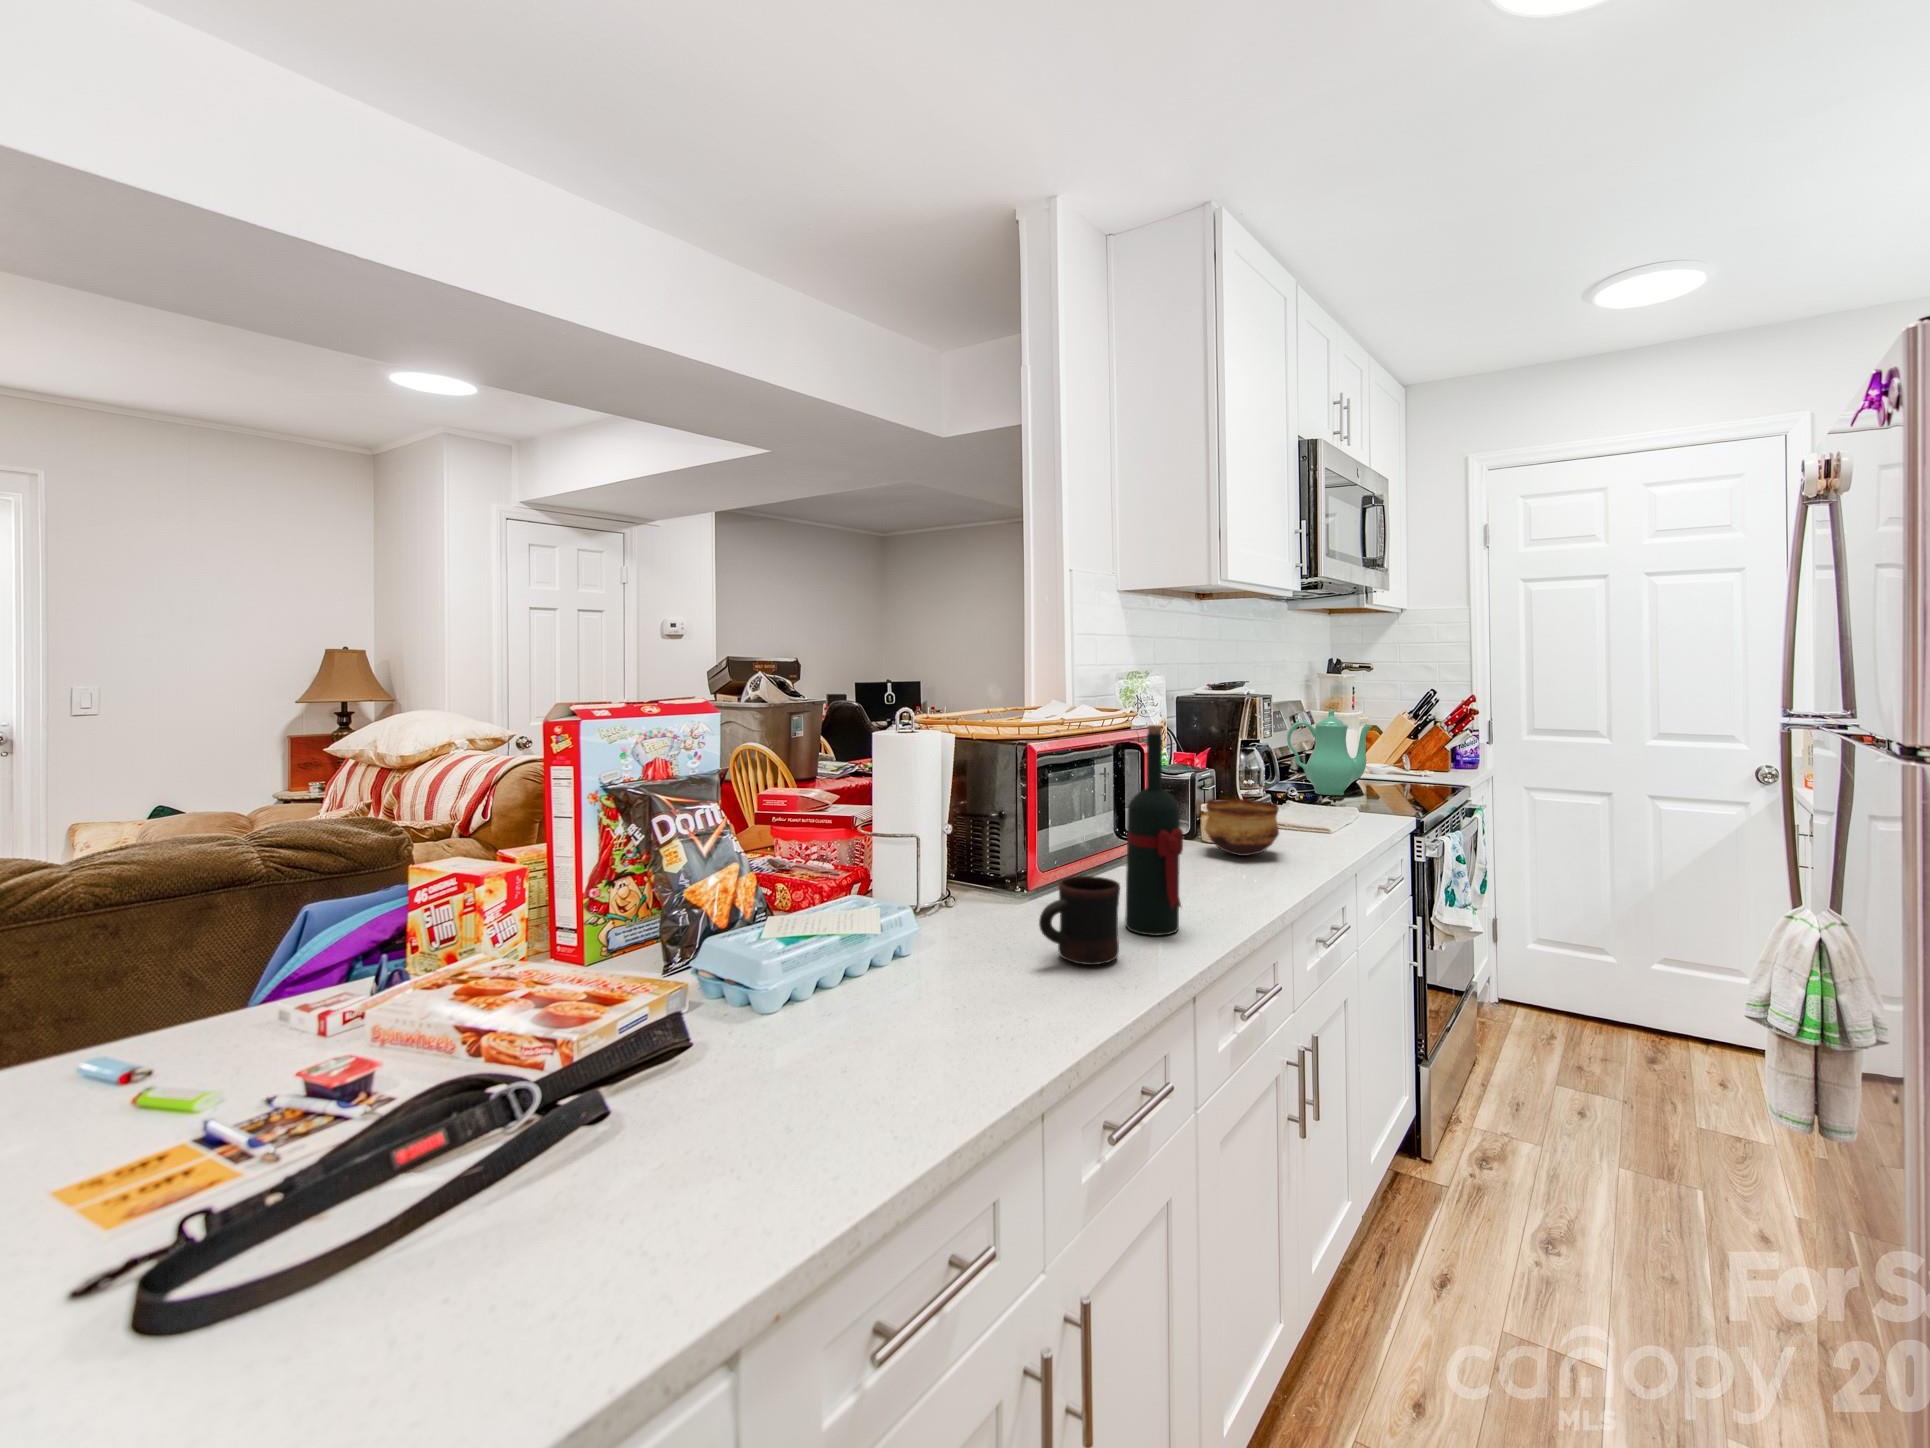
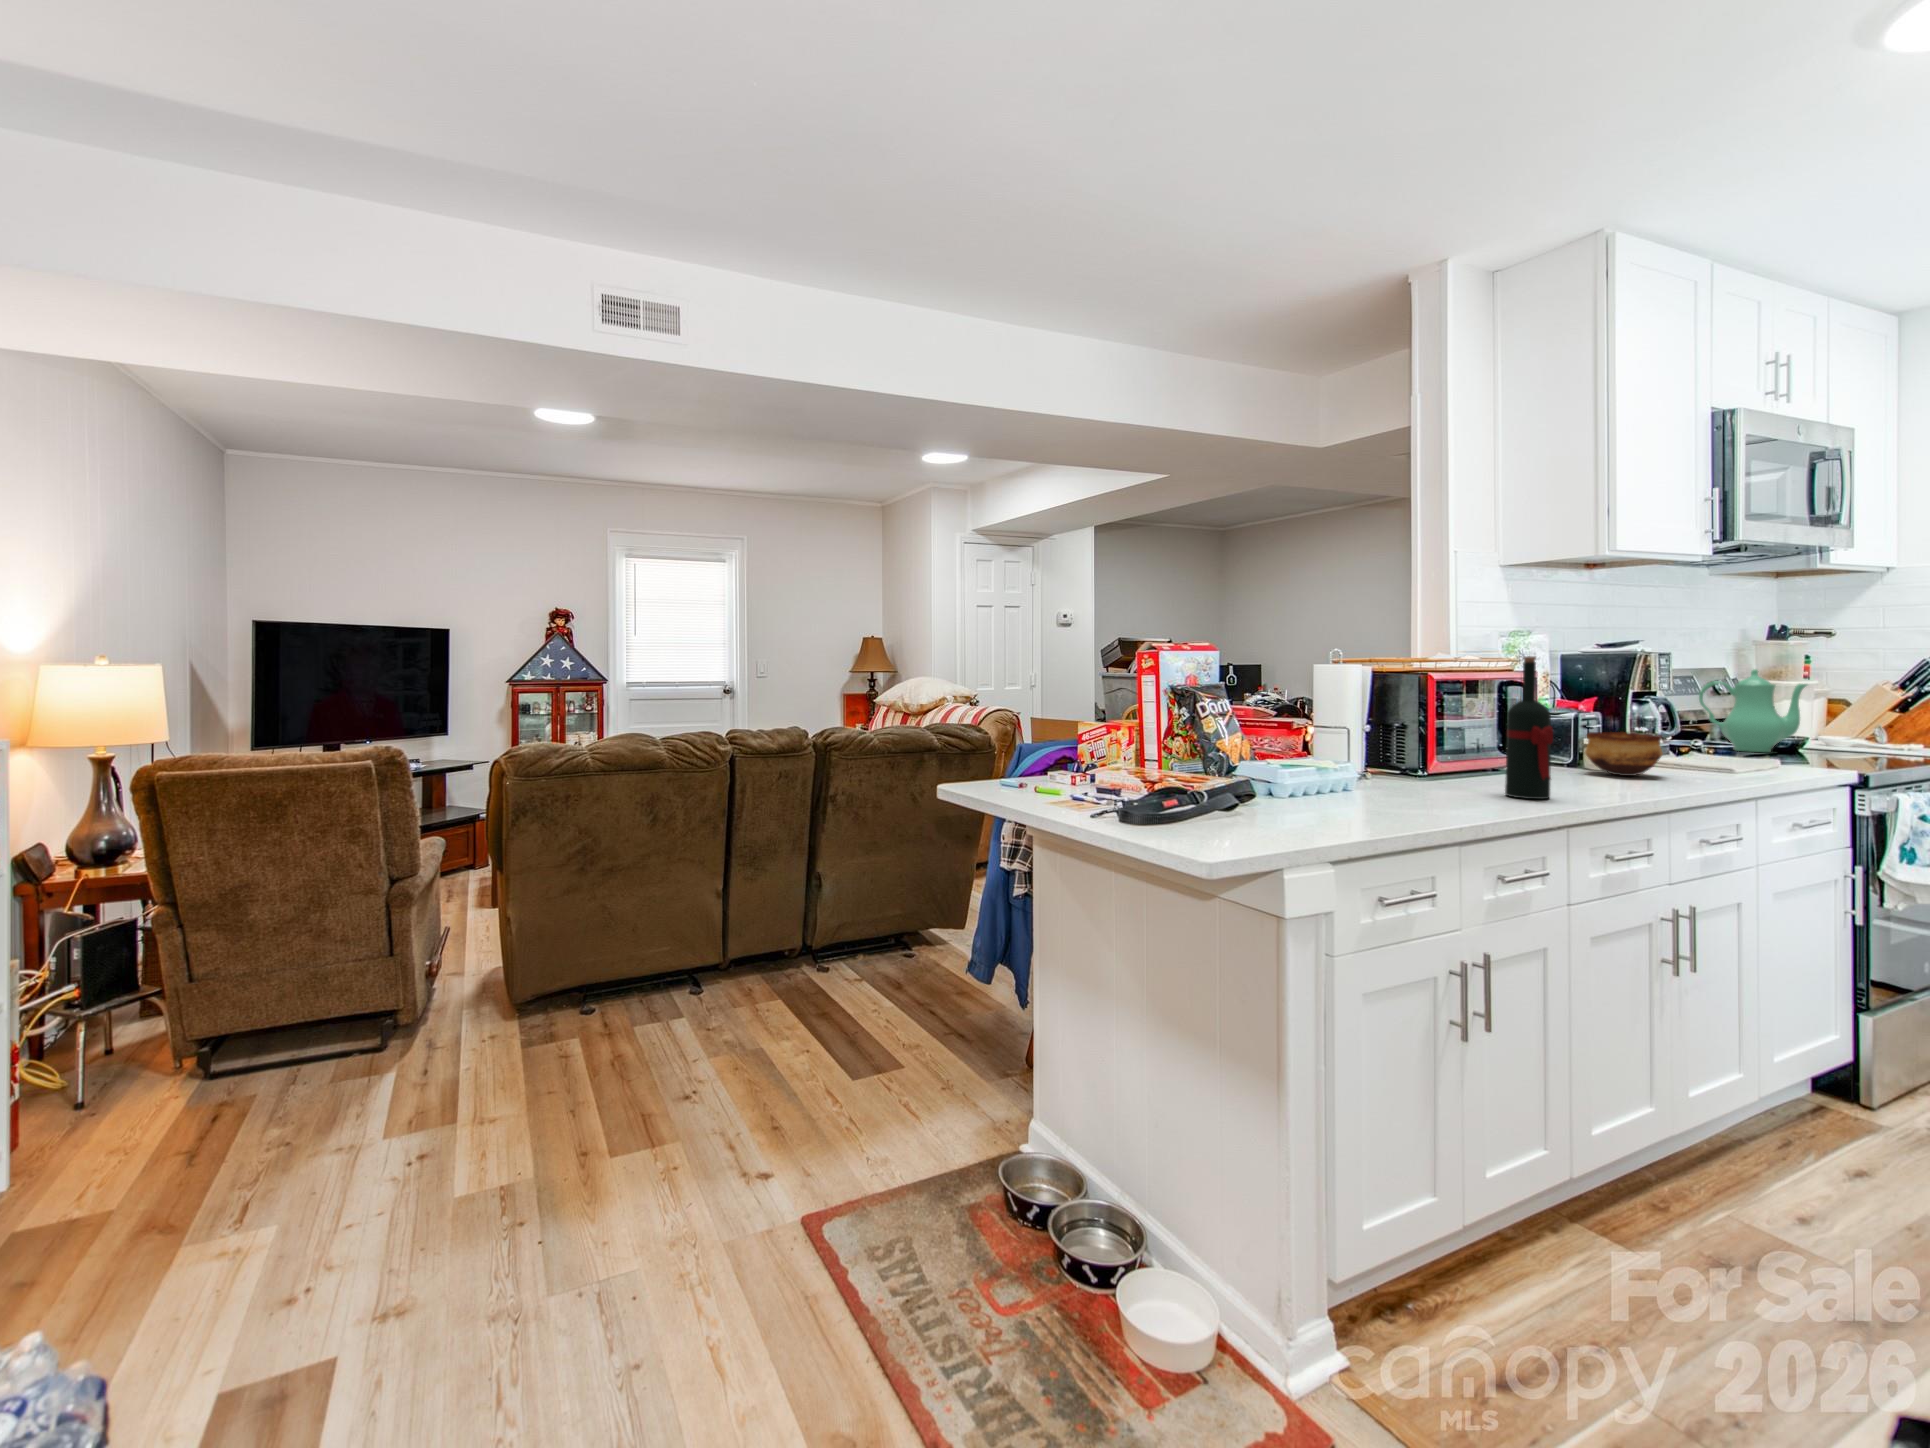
mug: present [1039,876,1120,965] -> none [1439,752,1500,804]

